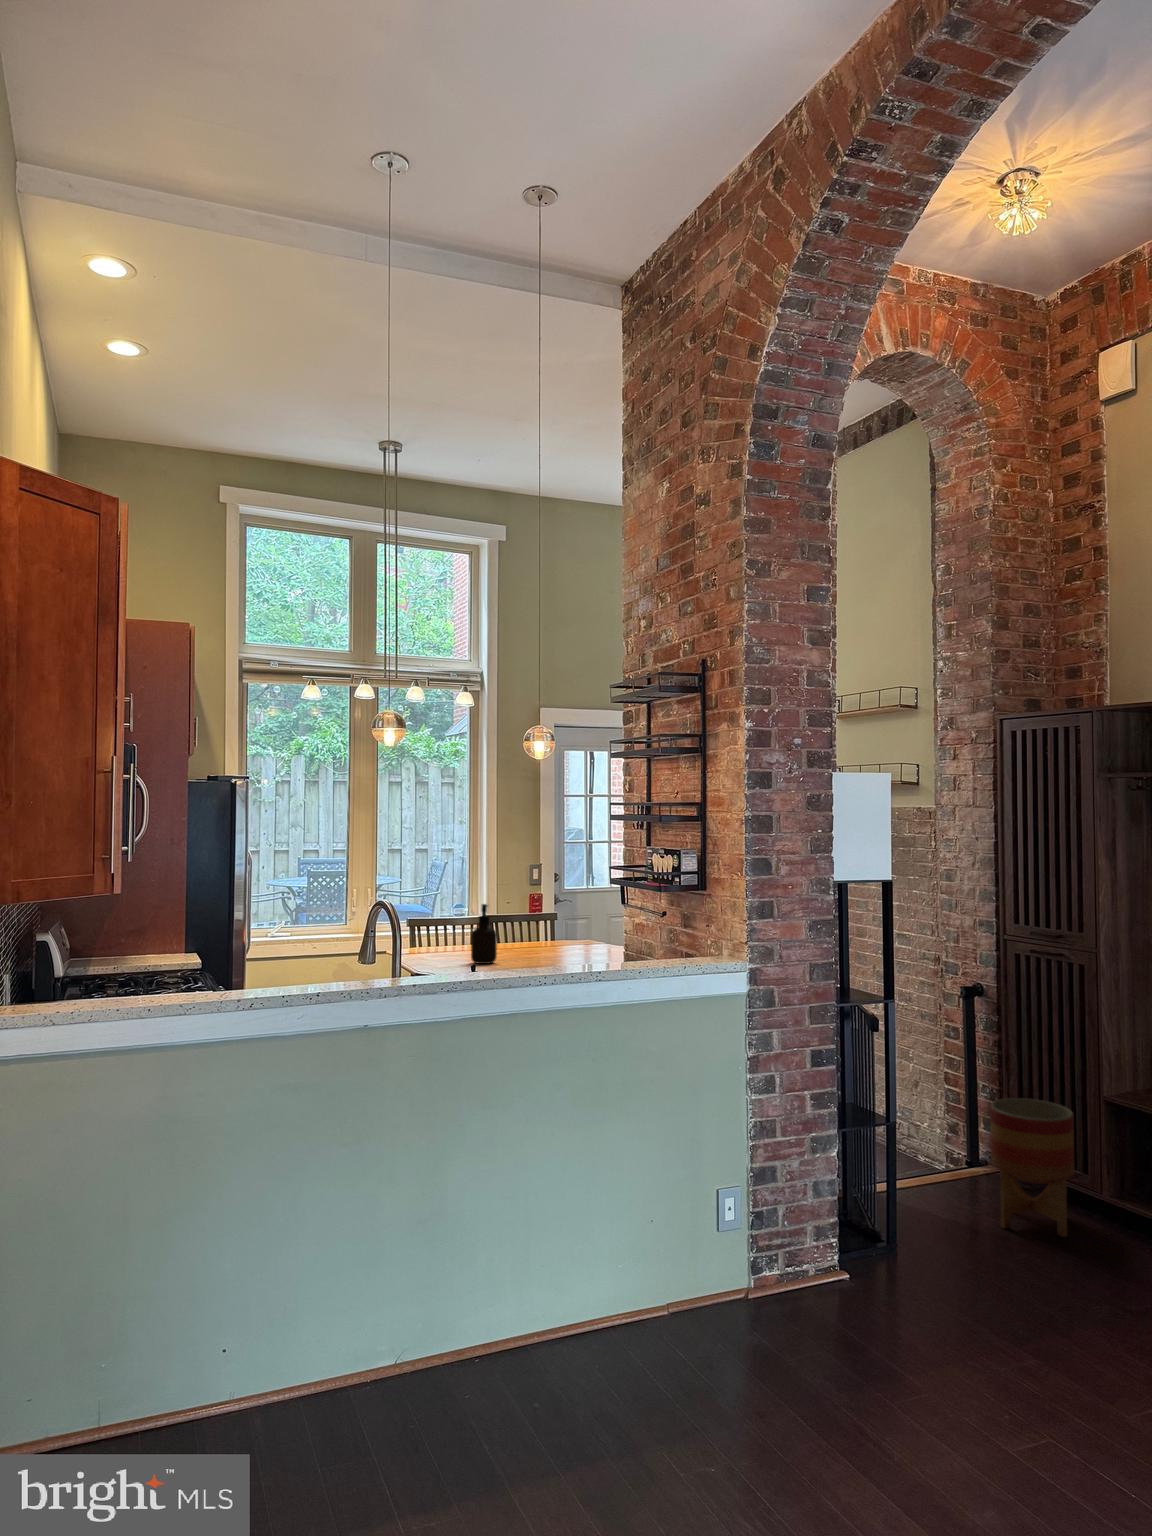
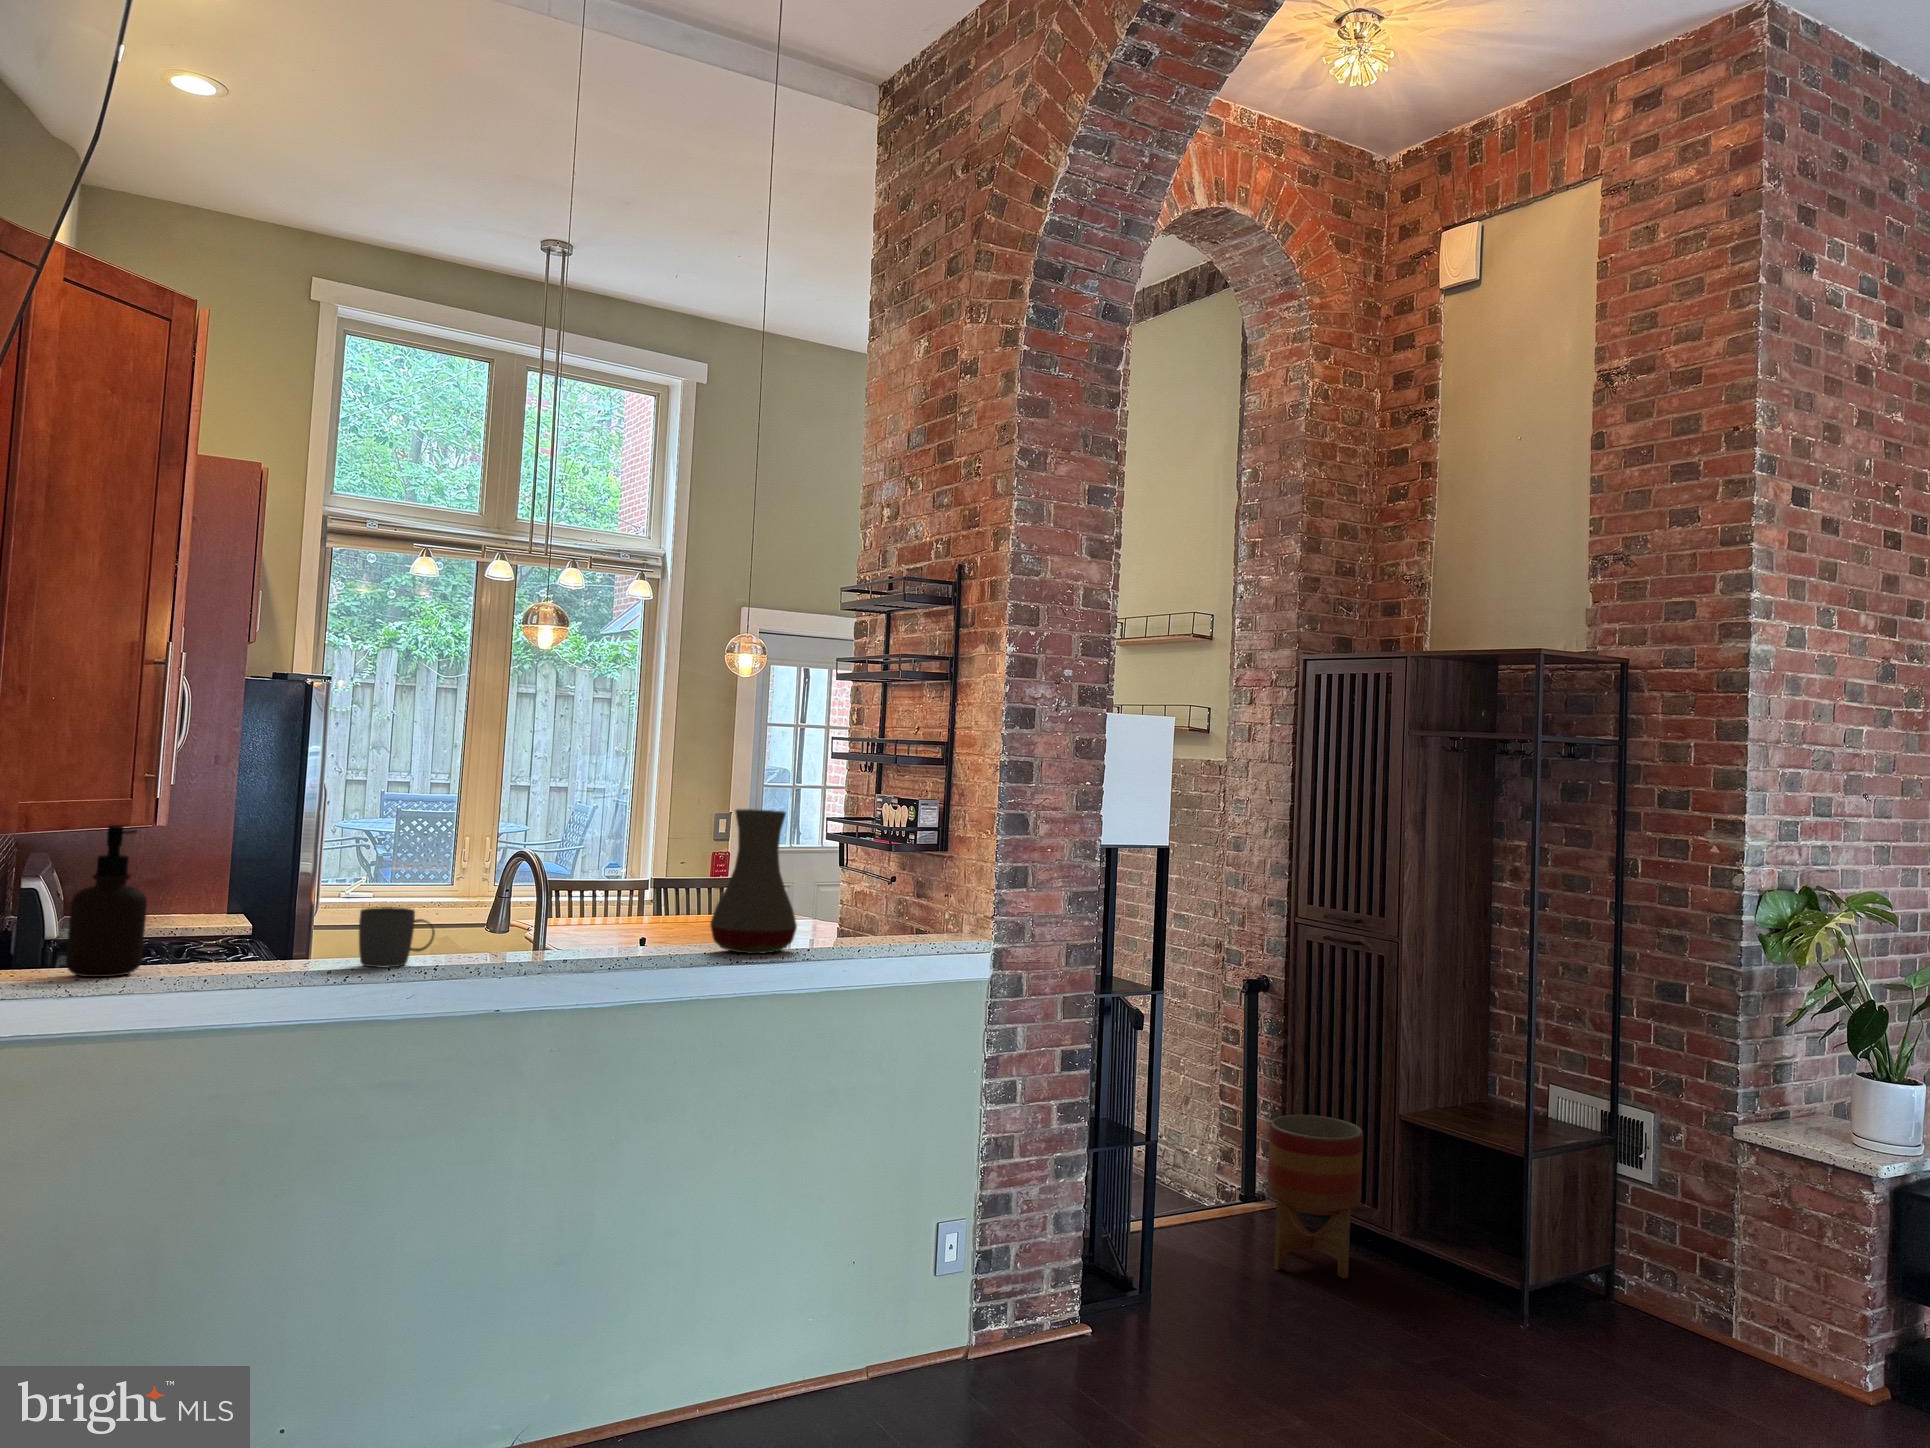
vase: none [522,863,590,978] -> present [710,809,797,954]
soap dispenser: present [471,904,497,964] -> present [66,825,147,977]
mug: none [257,950,313,997] -> present [359,907,435,968]

